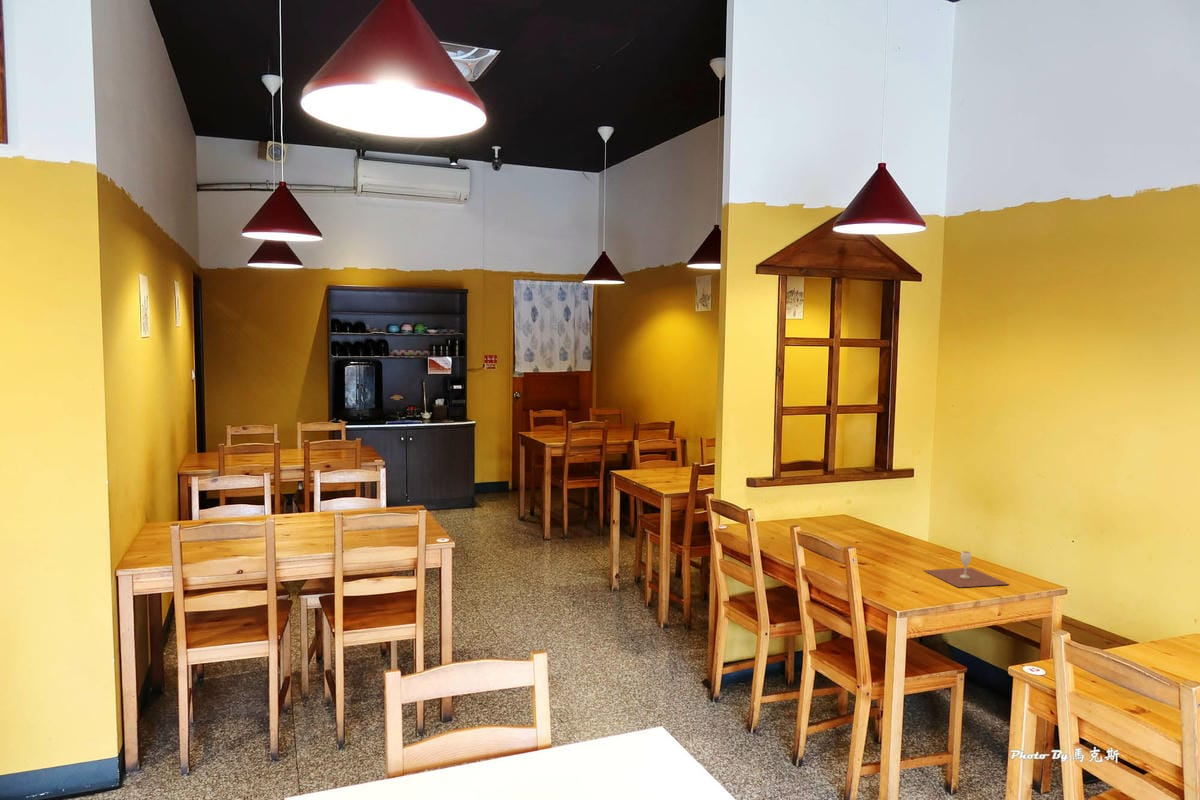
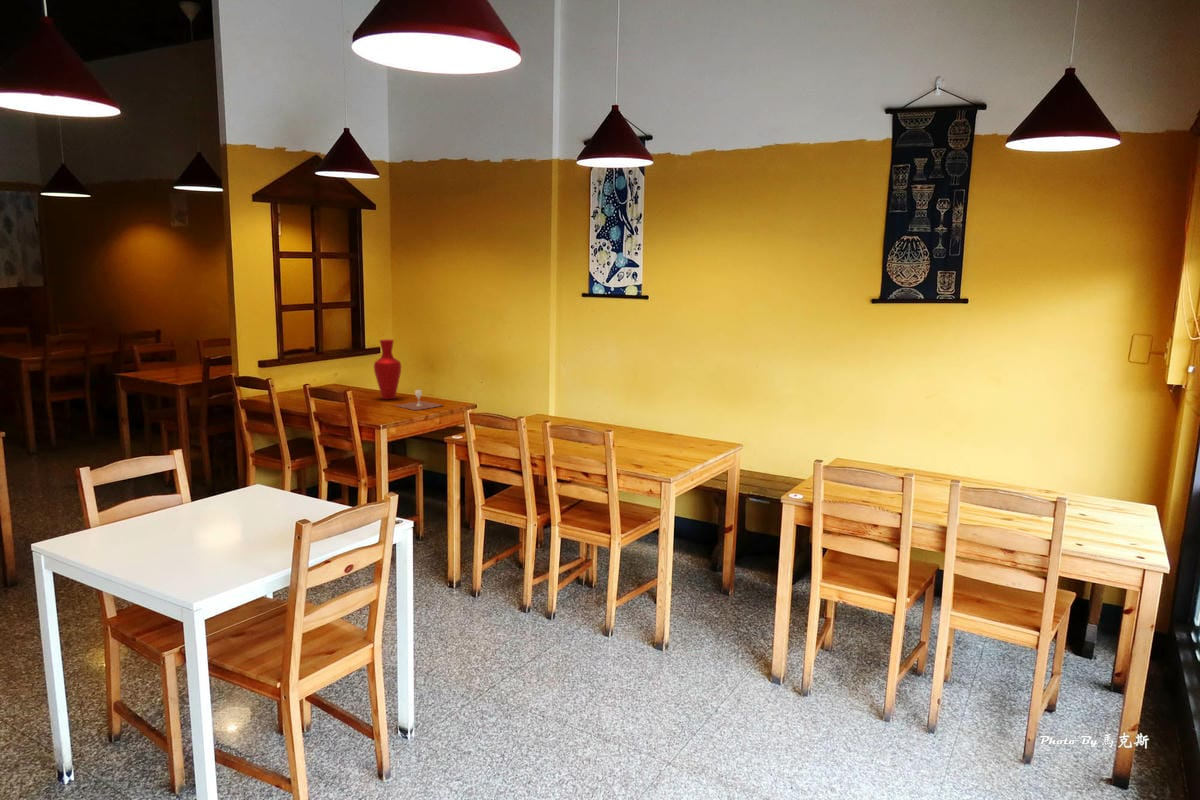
vase: none [898,465,941,556] -> present [374,339,401,399]

